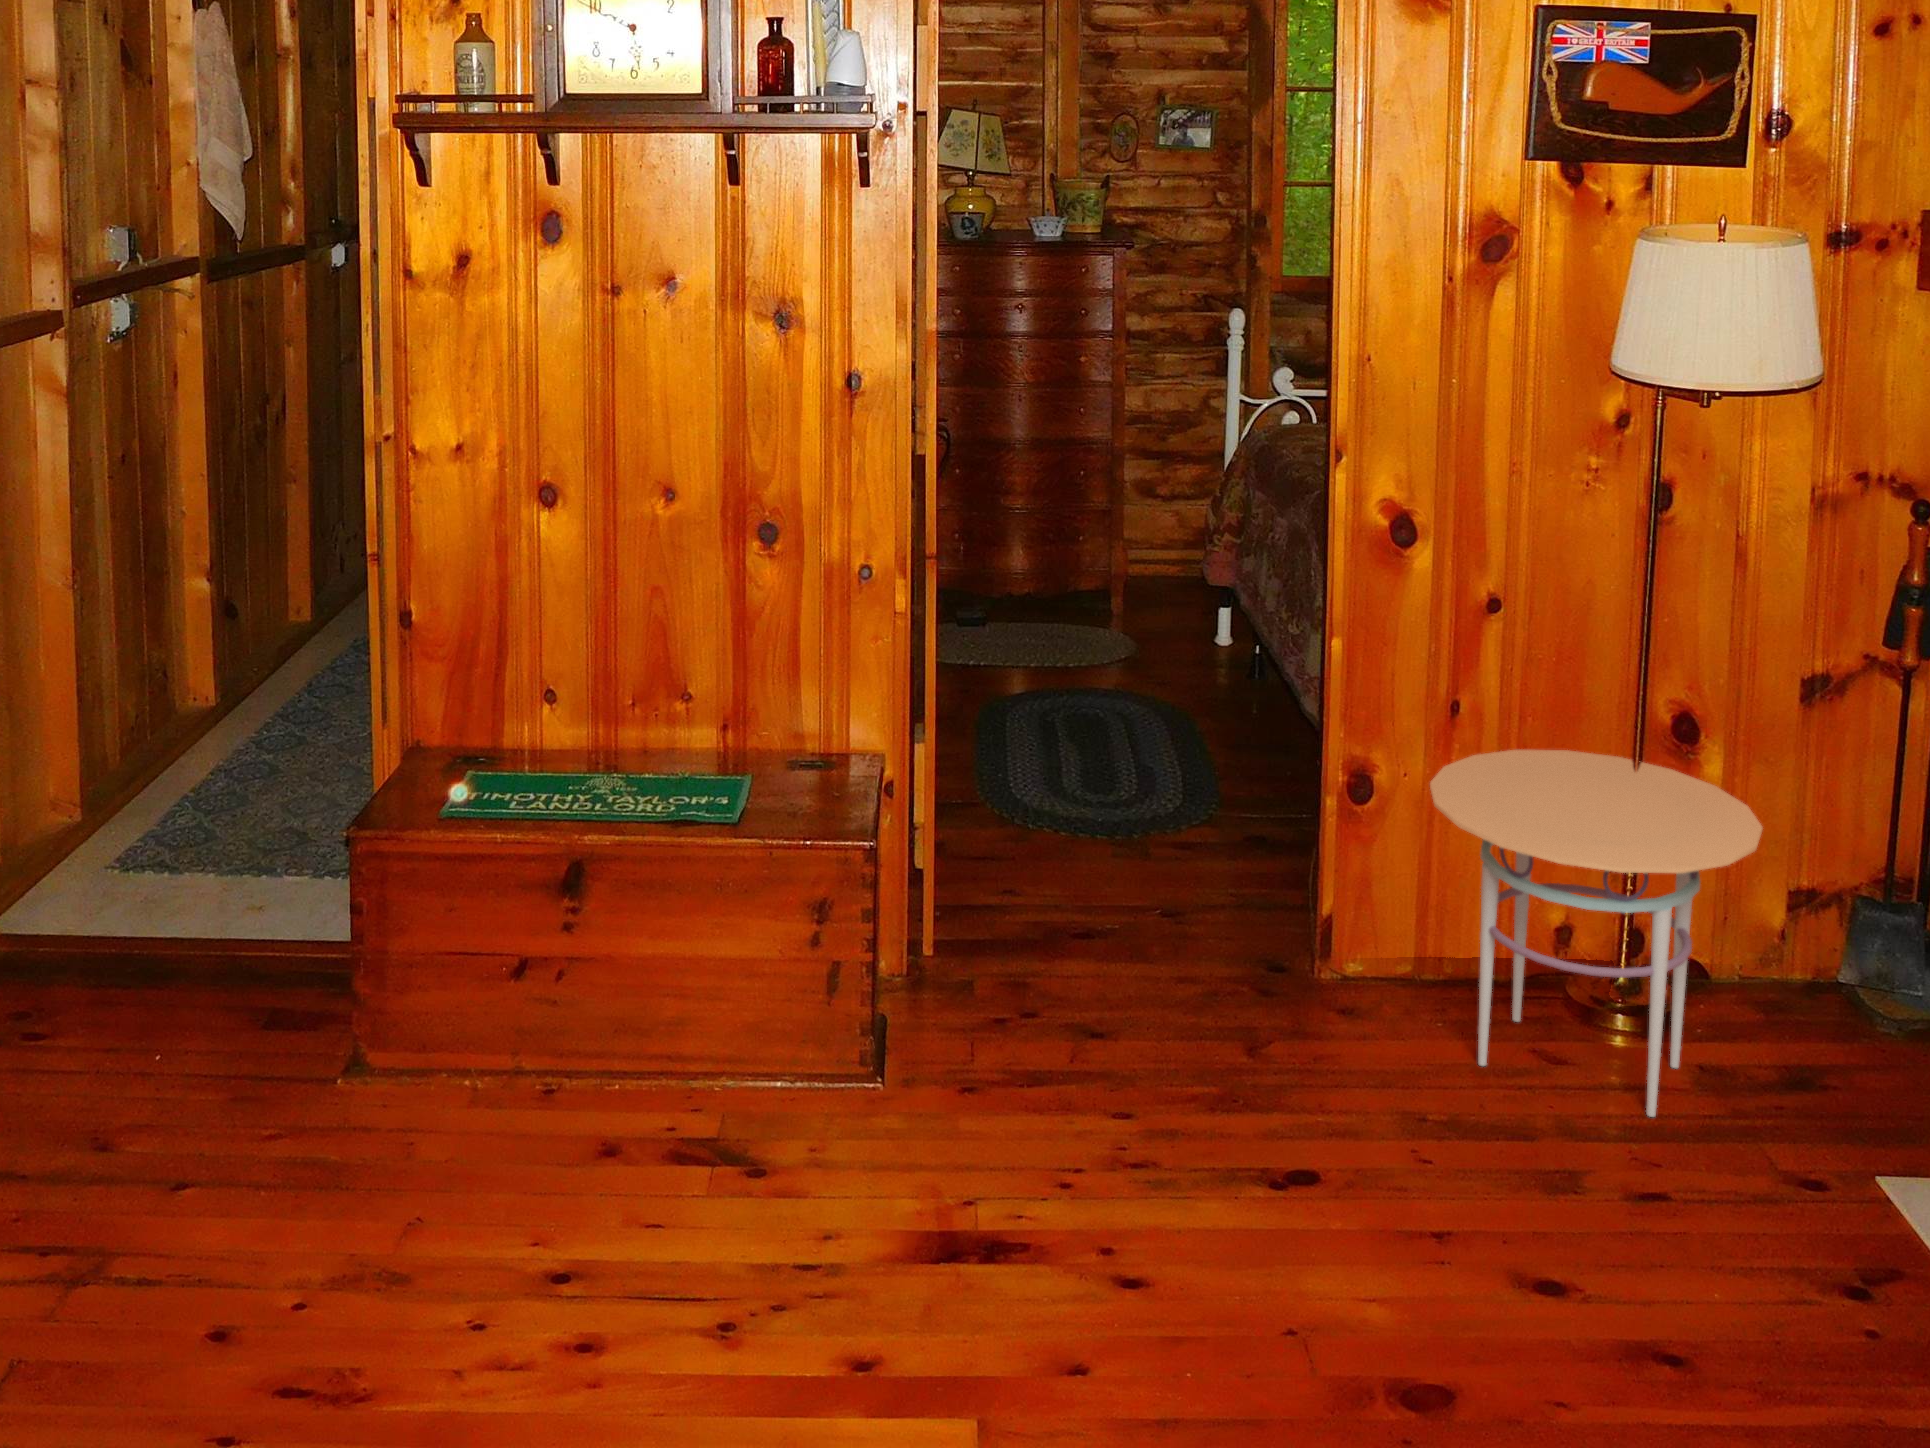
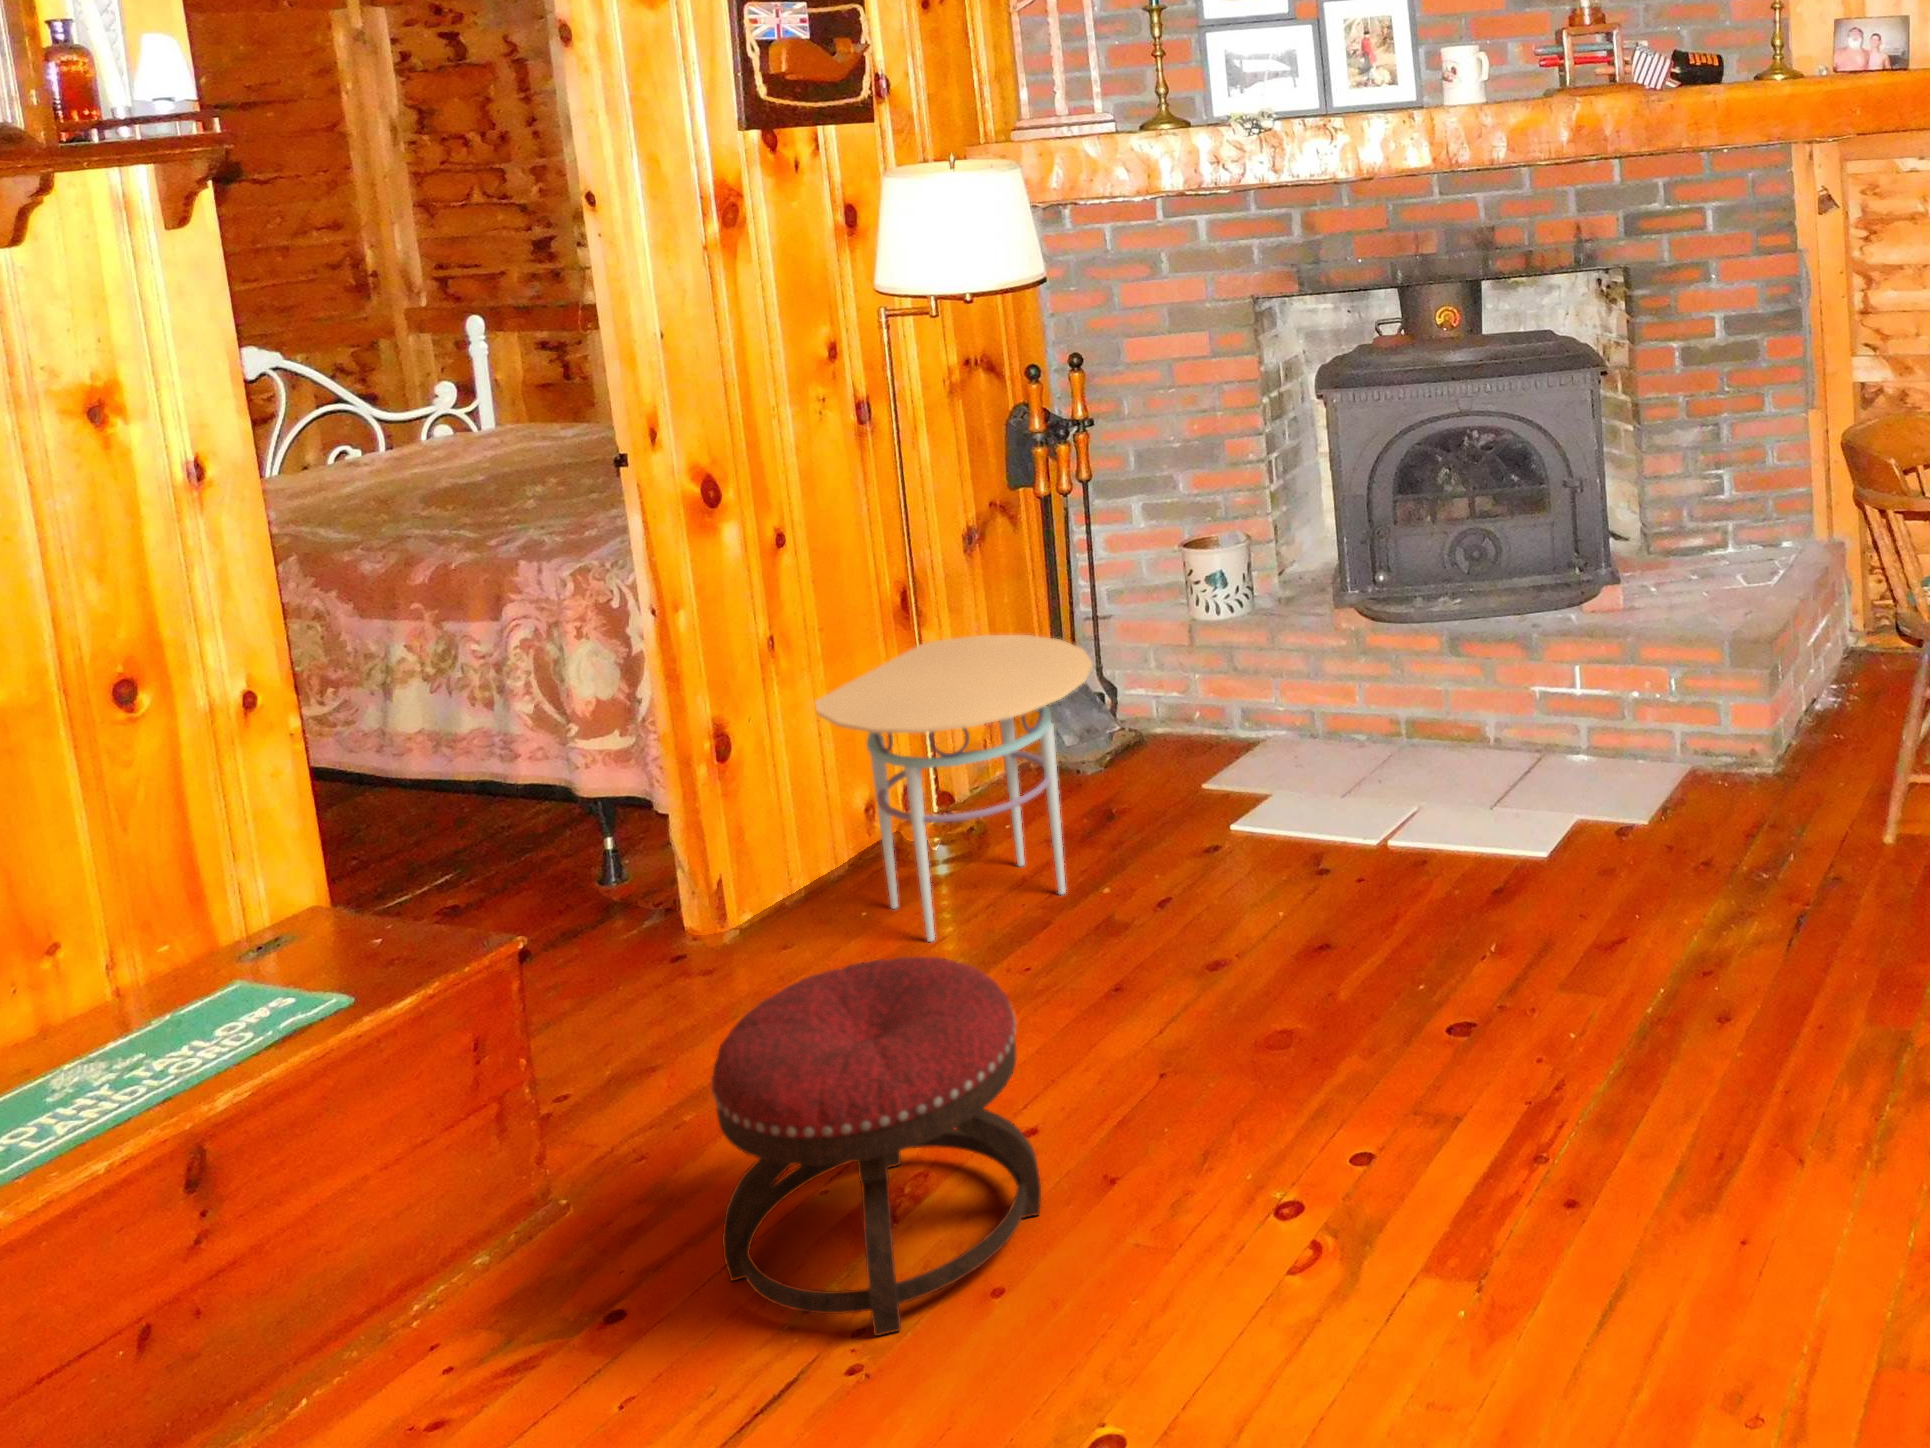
ottoman: none [866,942,1158,1315] -> present [711,957,1041,1337]

